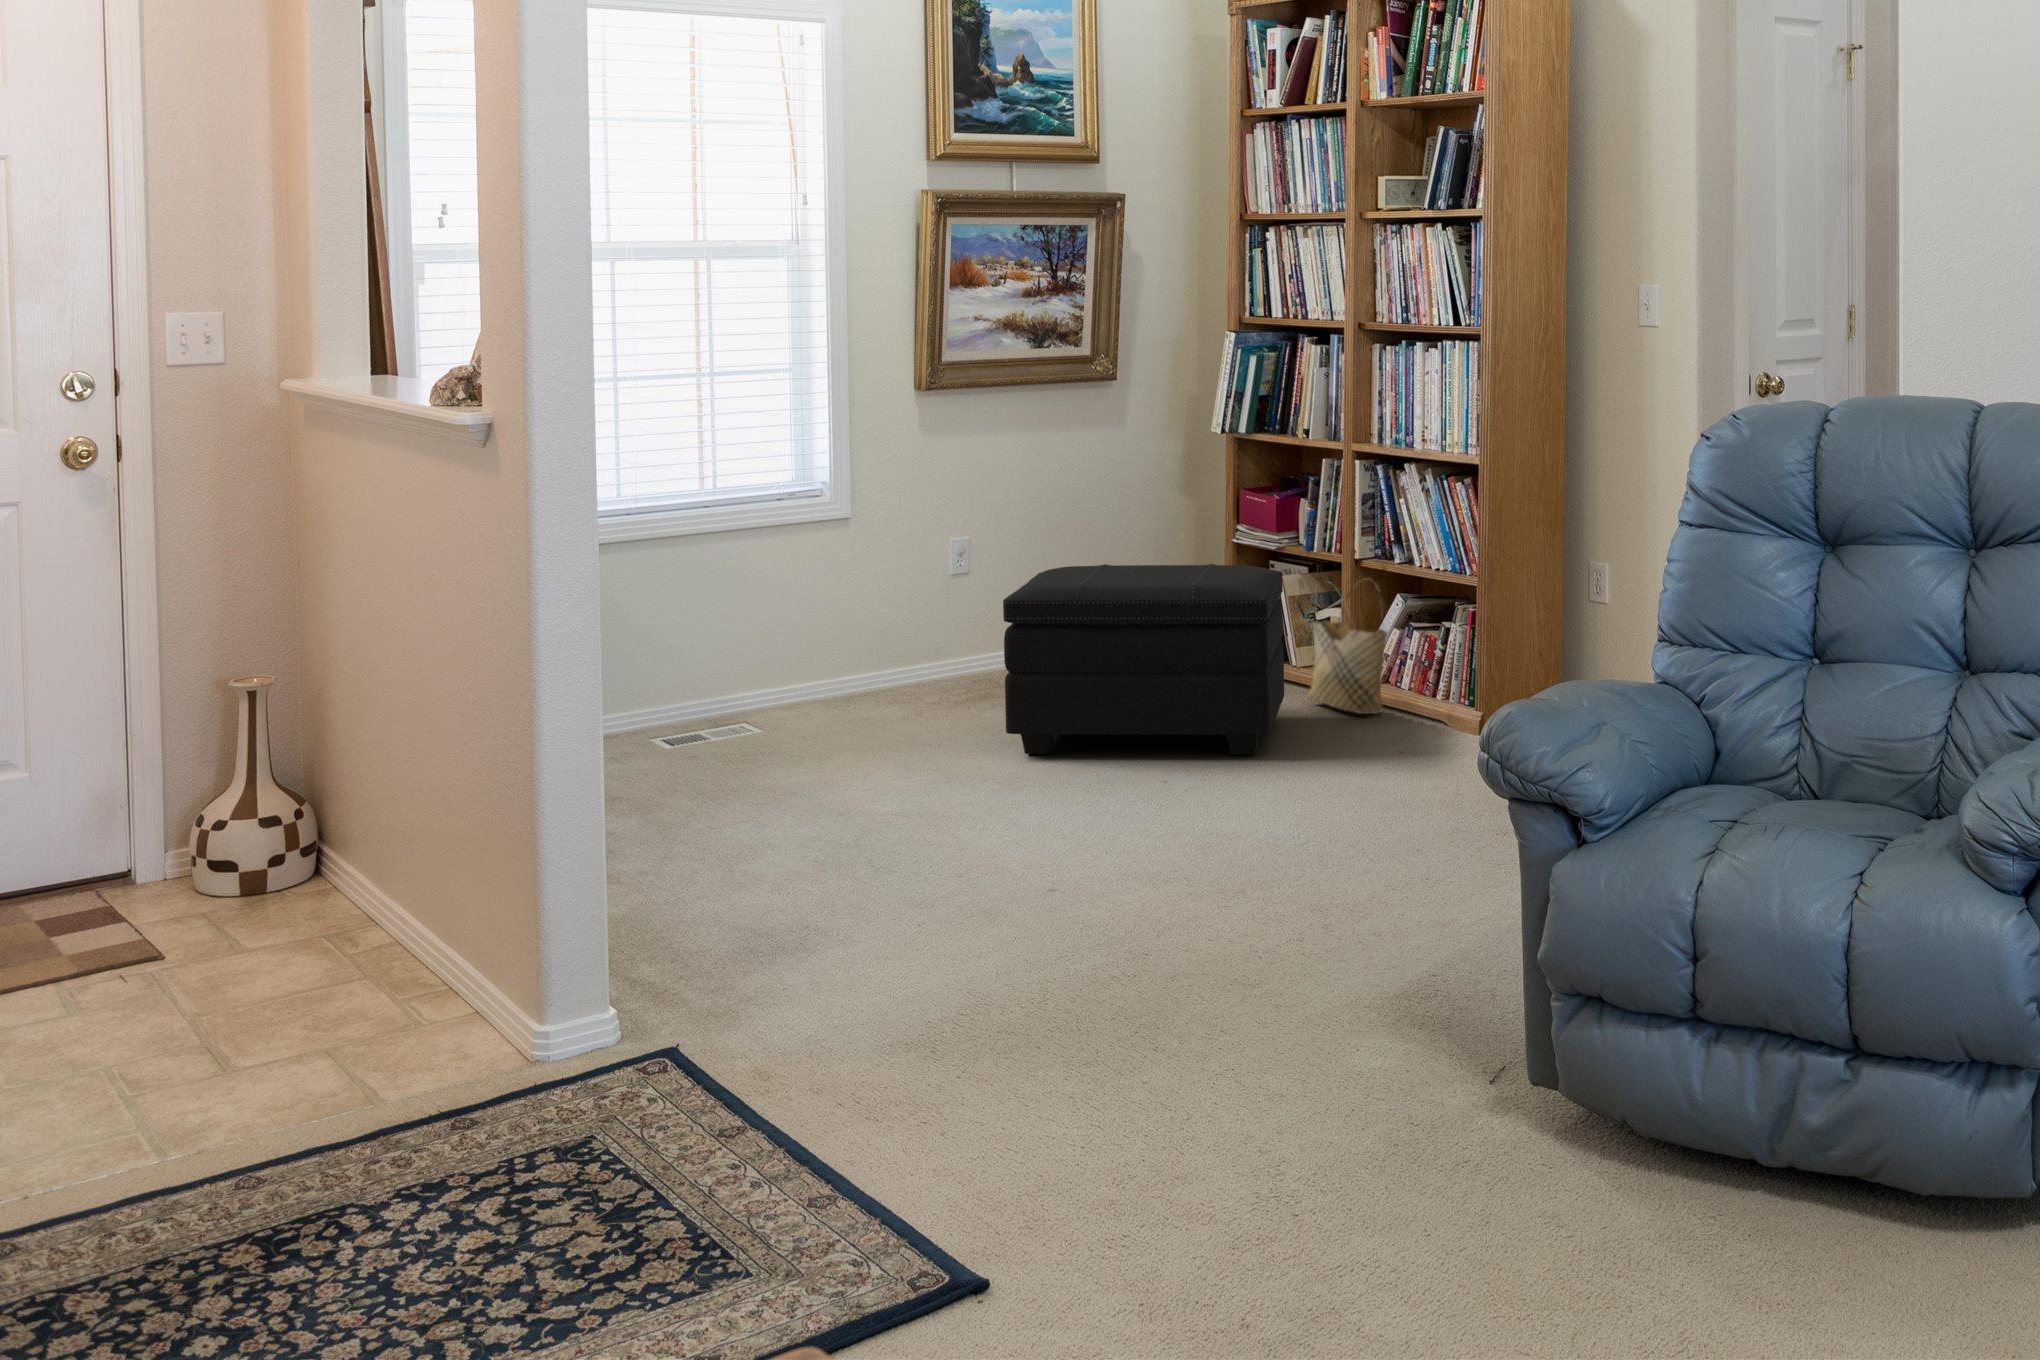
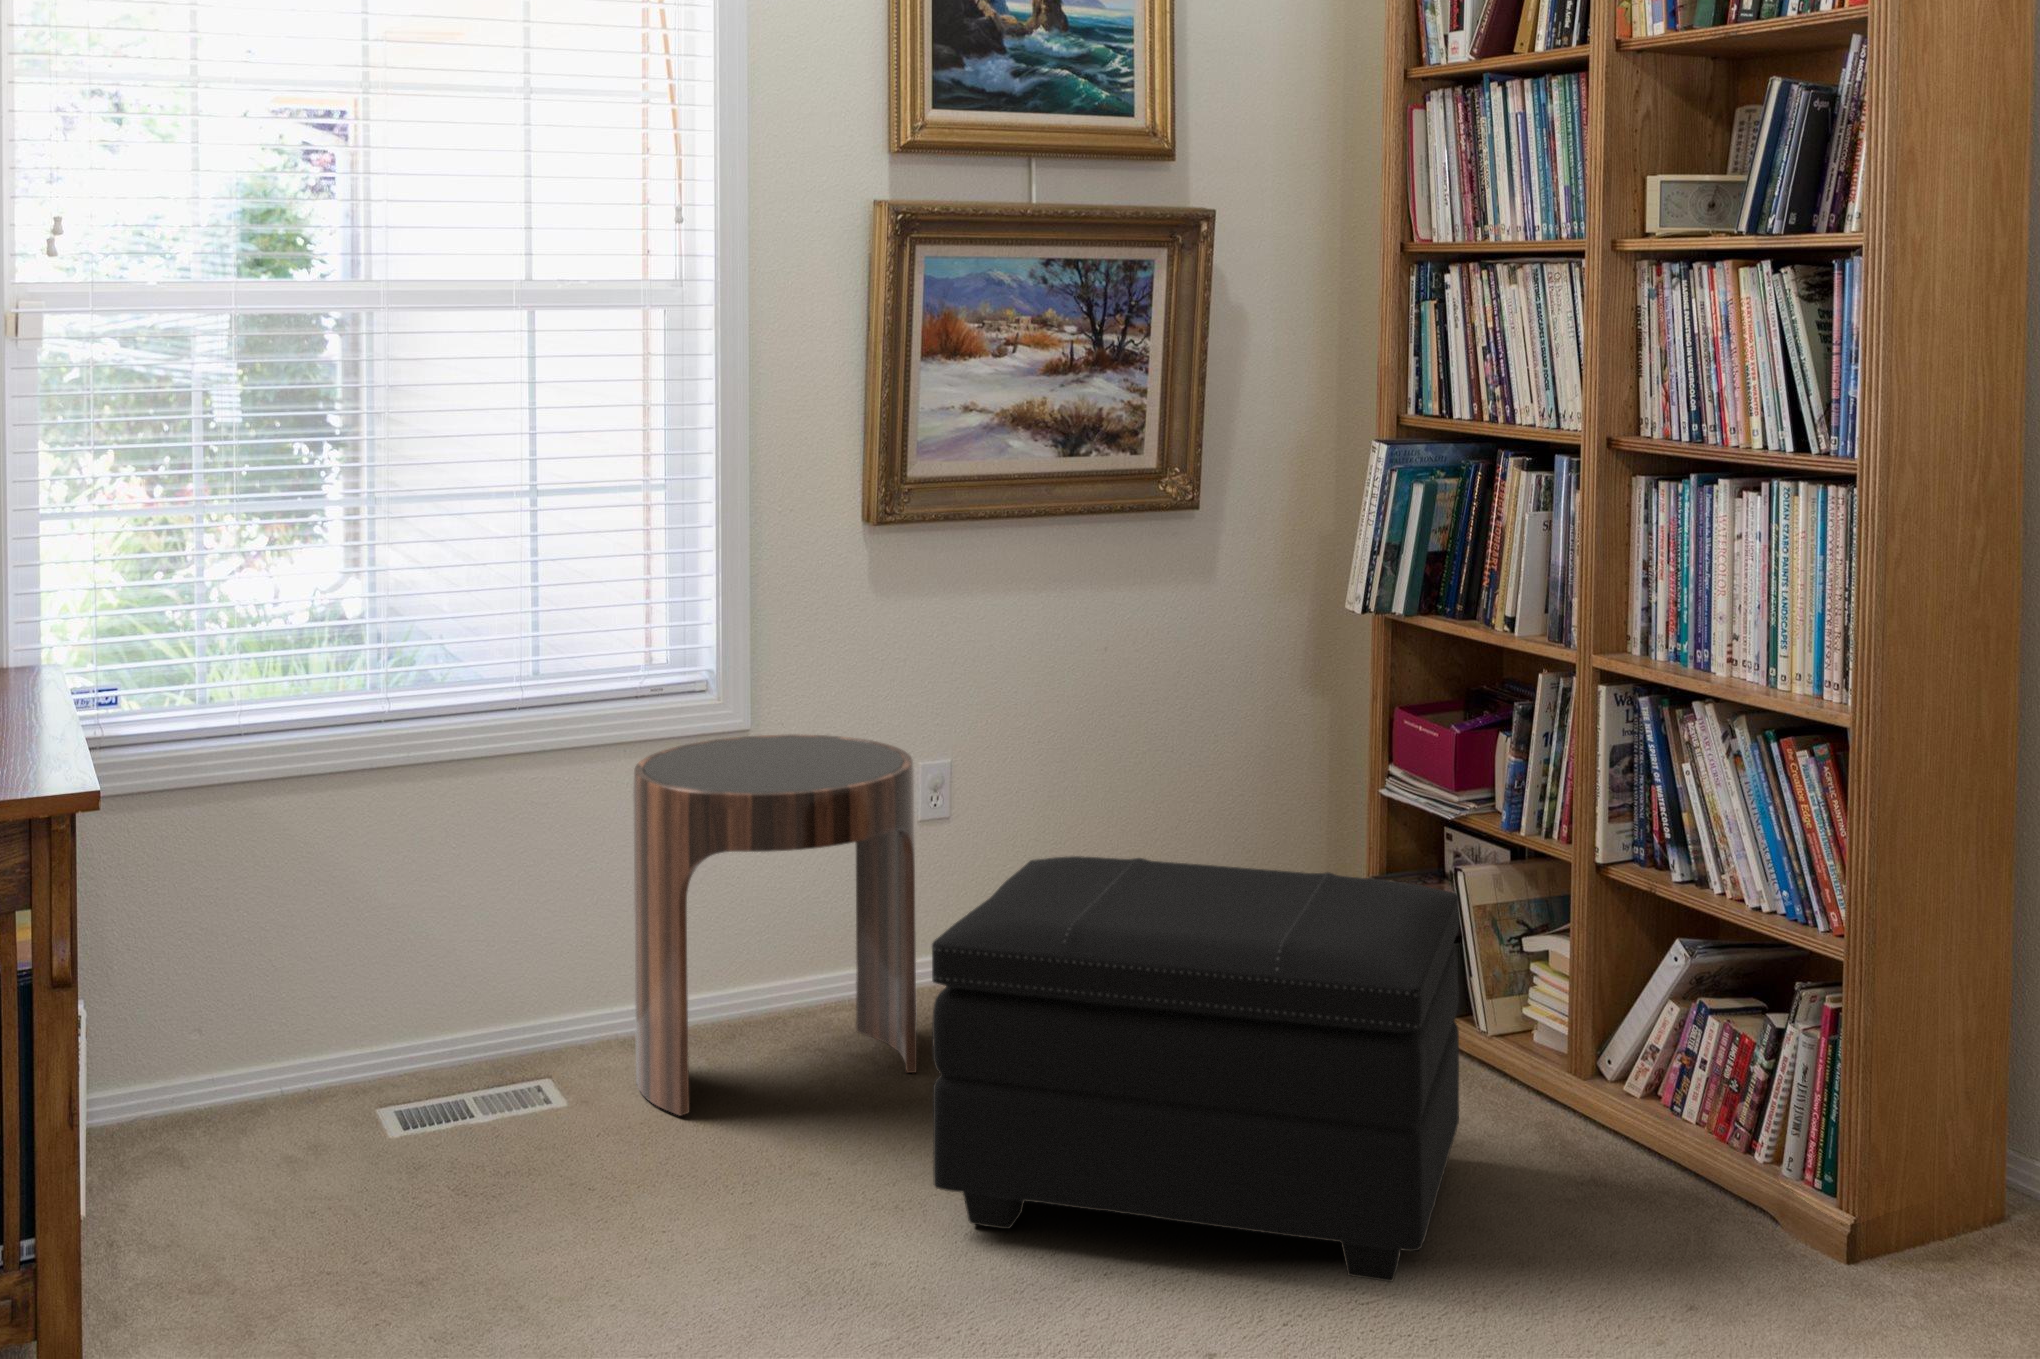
side table: none [793,518,968,731] -> present [633,734,917,1116]
woven basket: present [1309,578,1387,714] -> none [1505,905,1658,1171]

